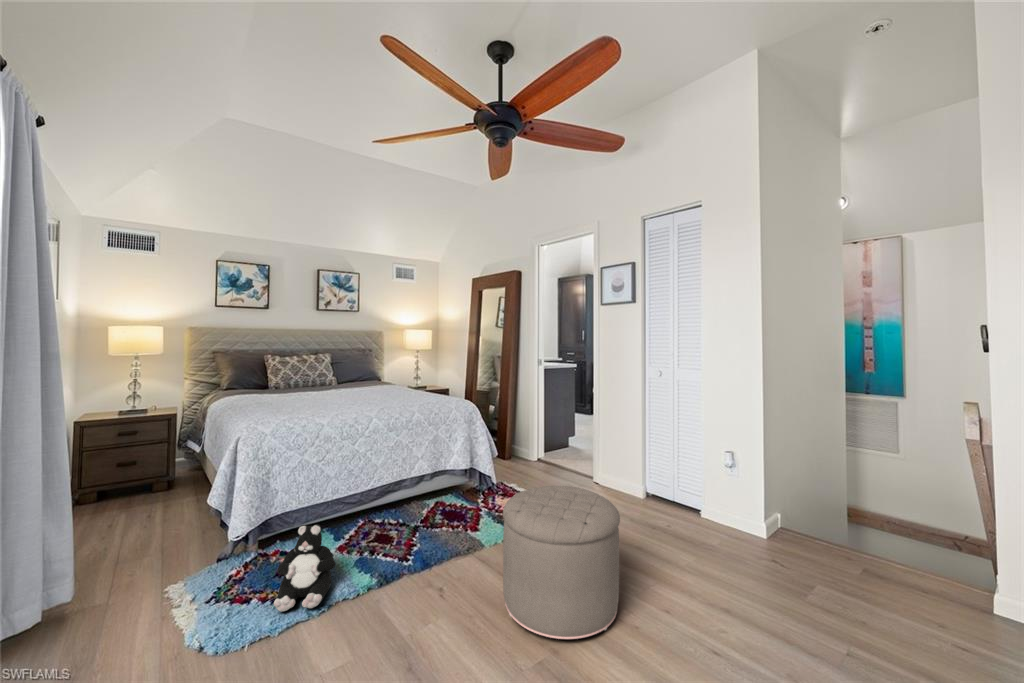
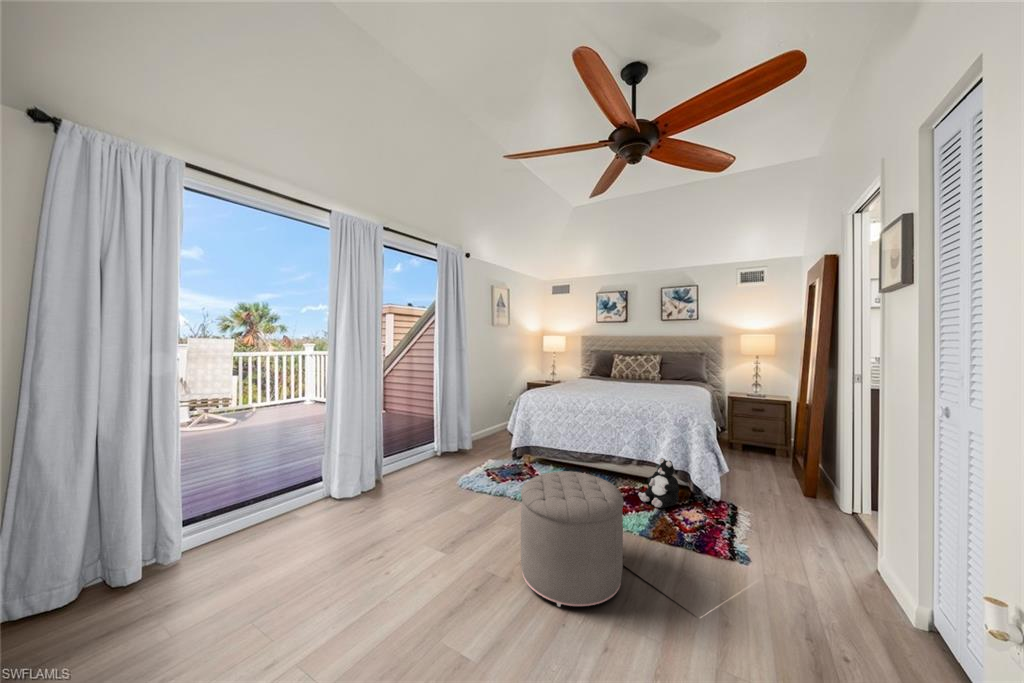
plush toy: present [274,524,335,612] -> present [638,458,679,508]

